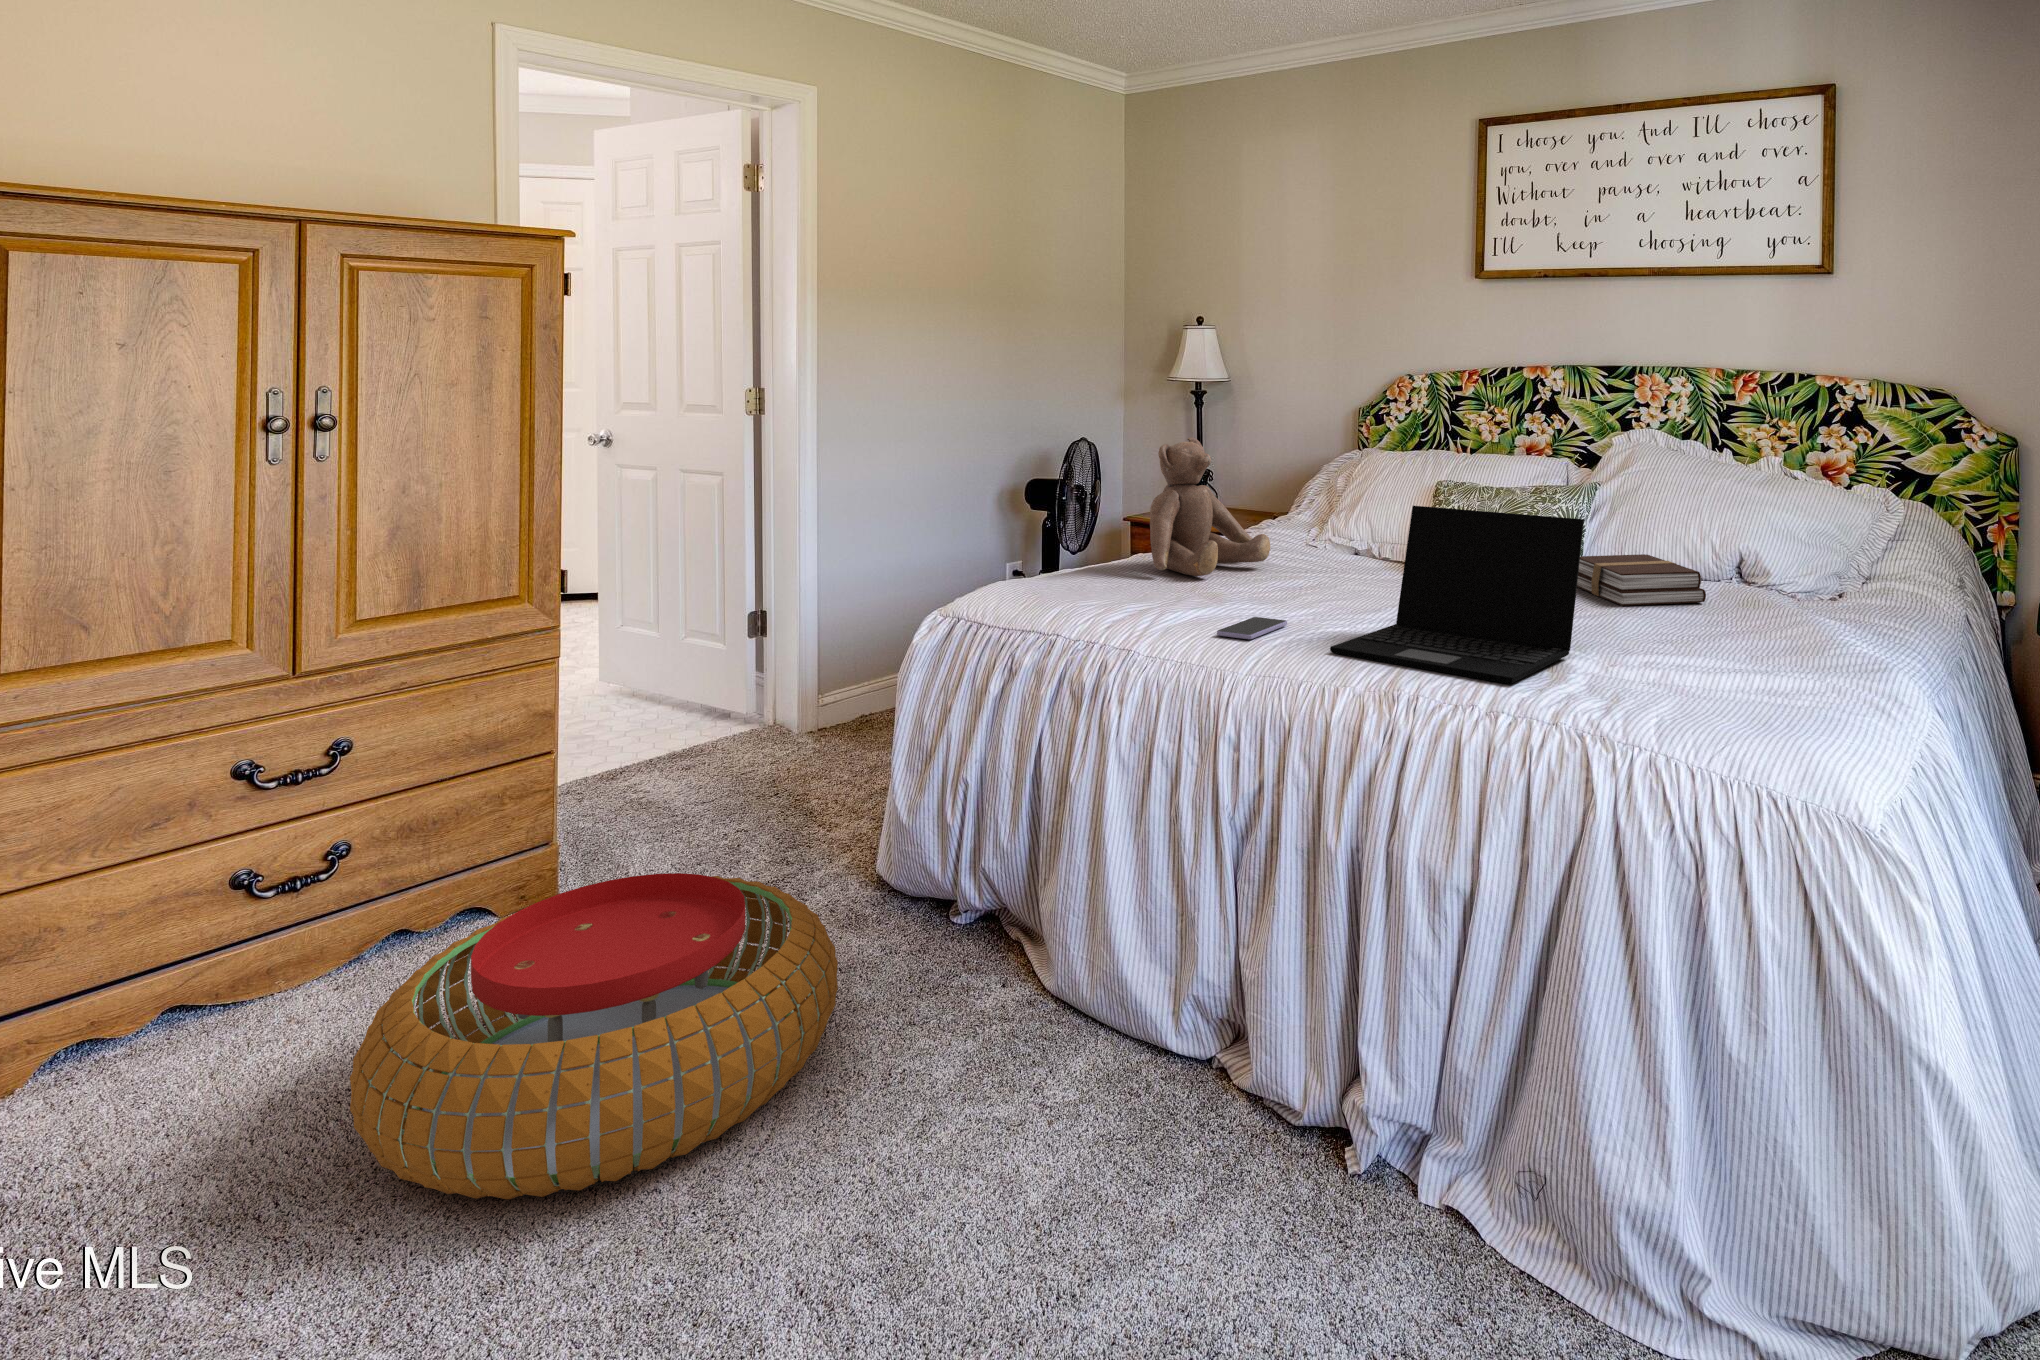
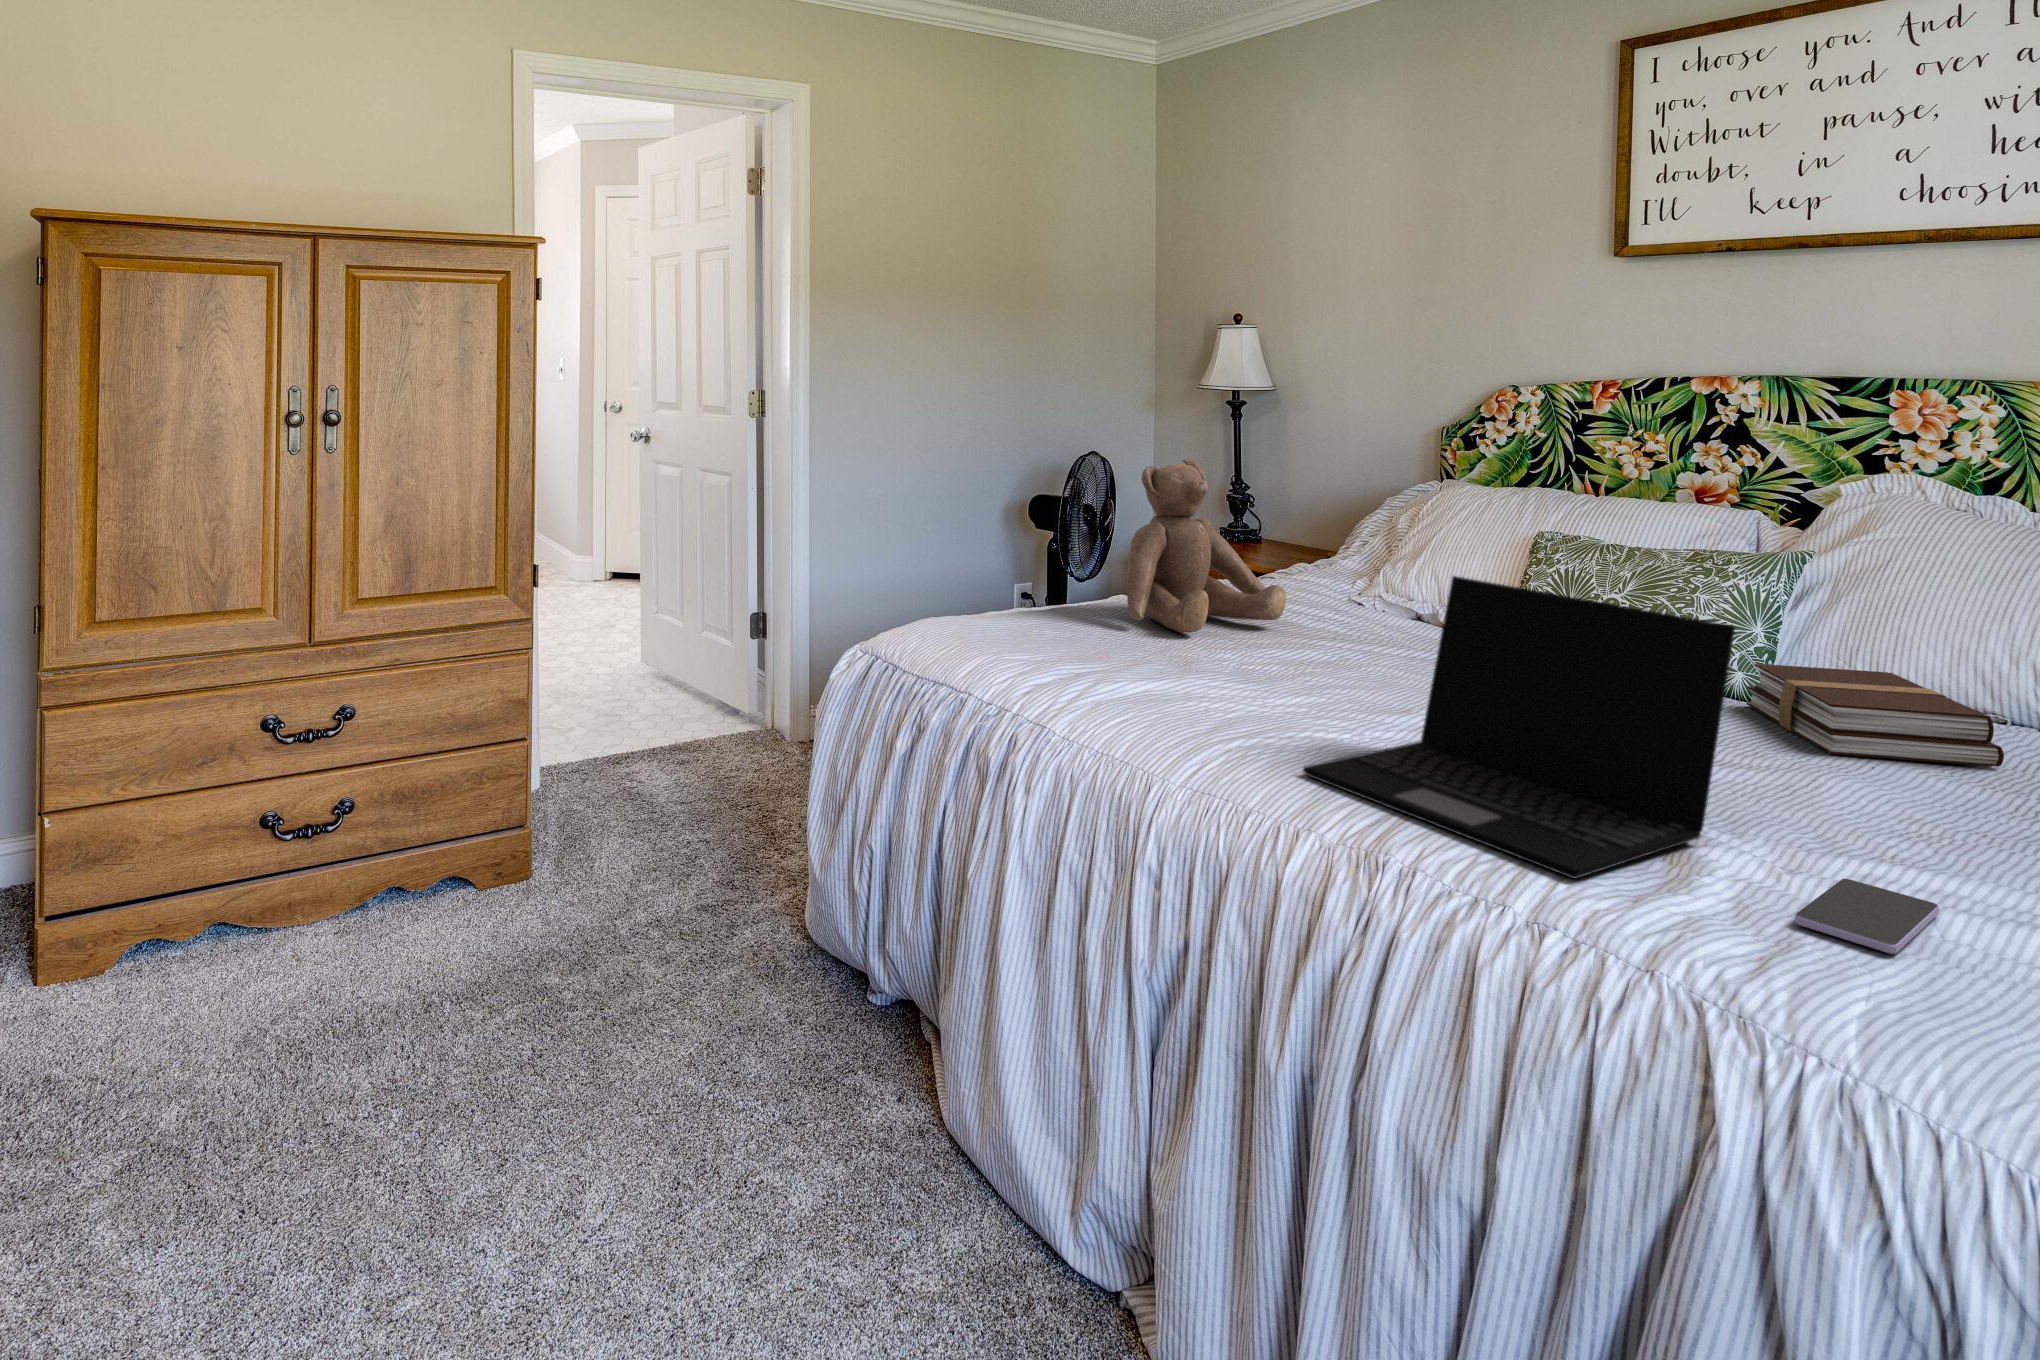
smartphone: present [1217,617,1287,639] -> present [1795,879,1939,954]
pouf: present [350,873,838,1200] -> none [262,890,720,1231]

